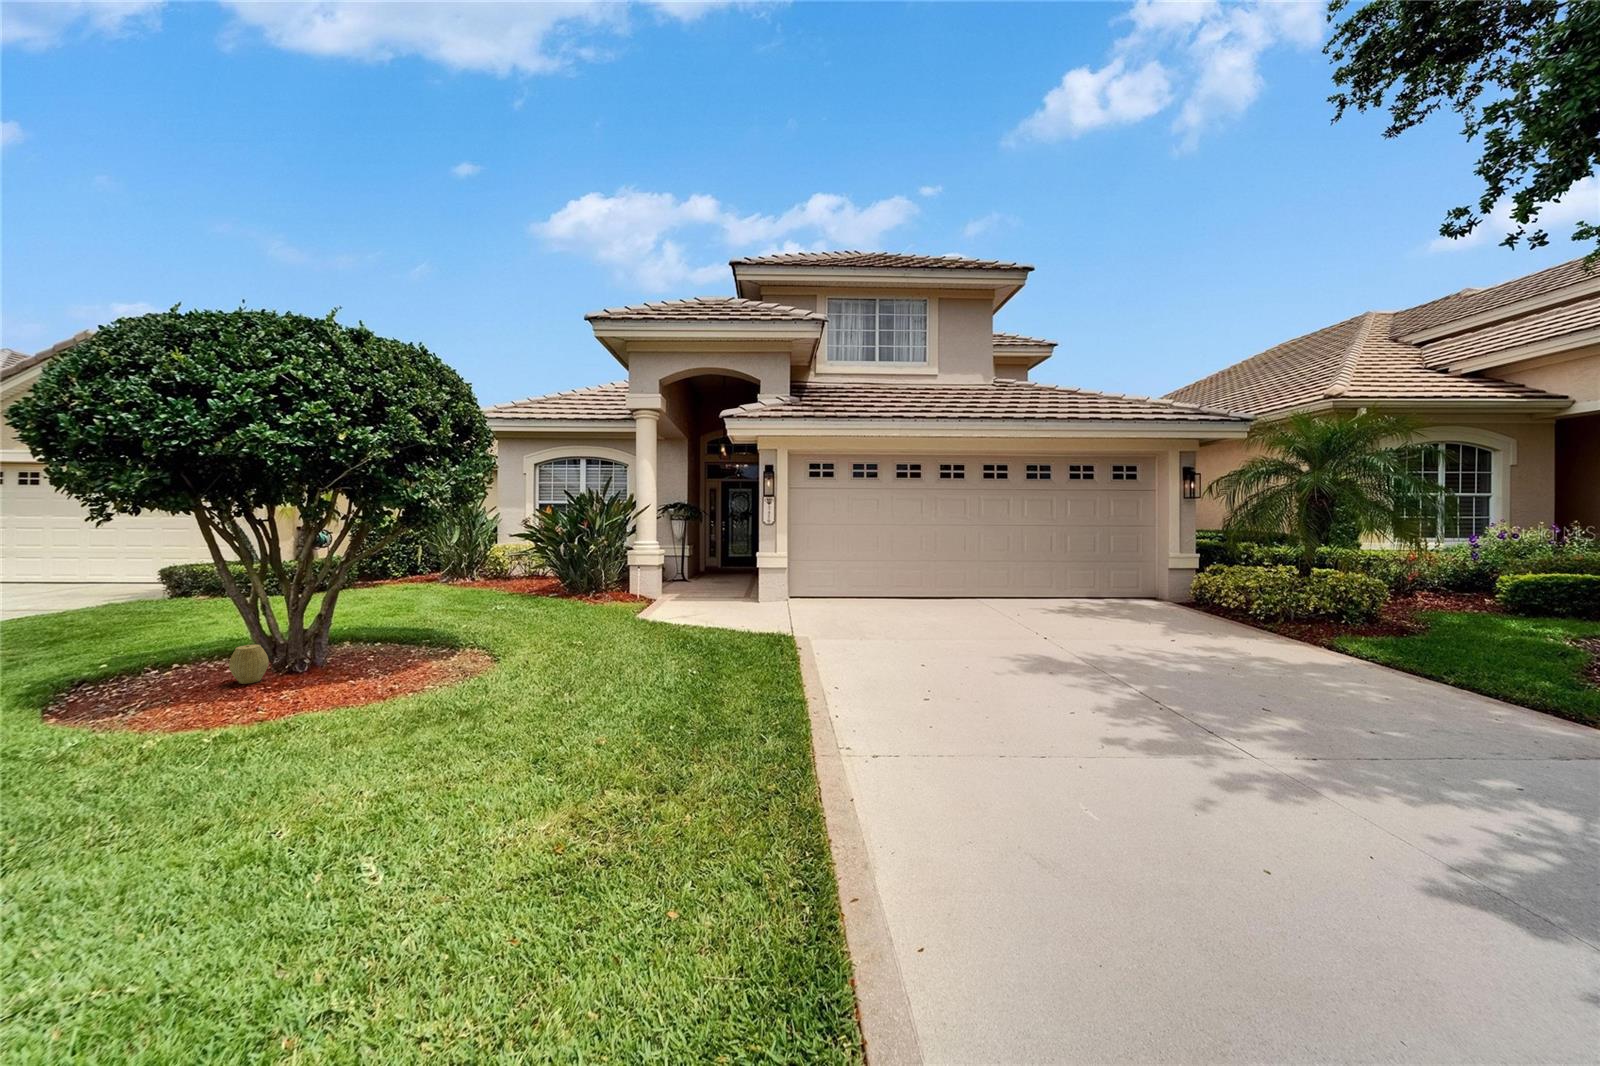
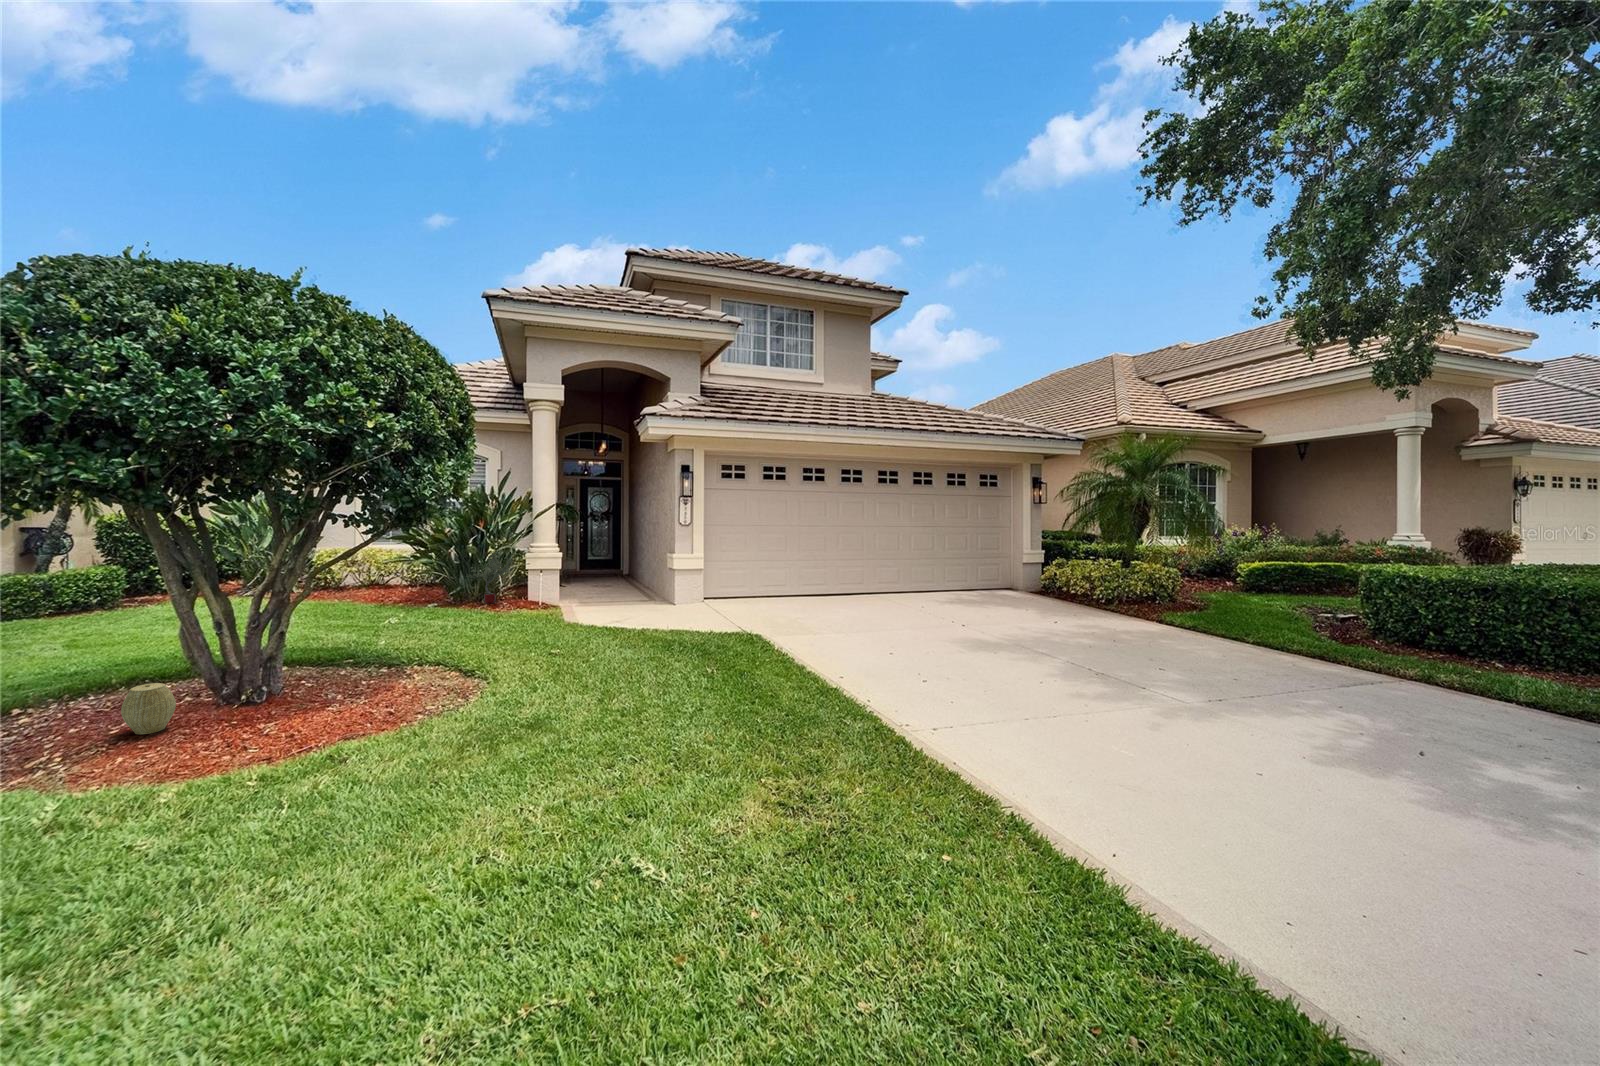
potted tree: none [568,549,609,597] -> present [466,552,512,604]

